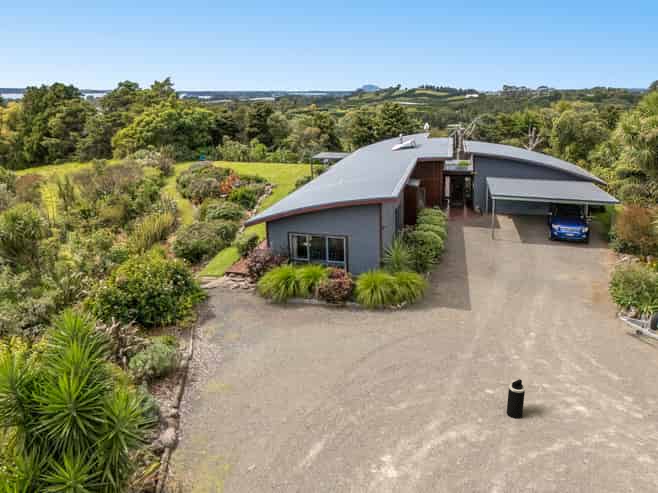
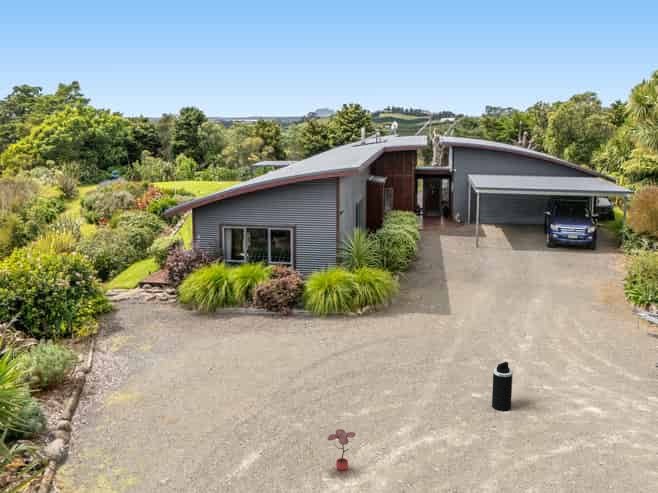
potted plant: none [373,437,395,470] -> present [328,429,356,470]

